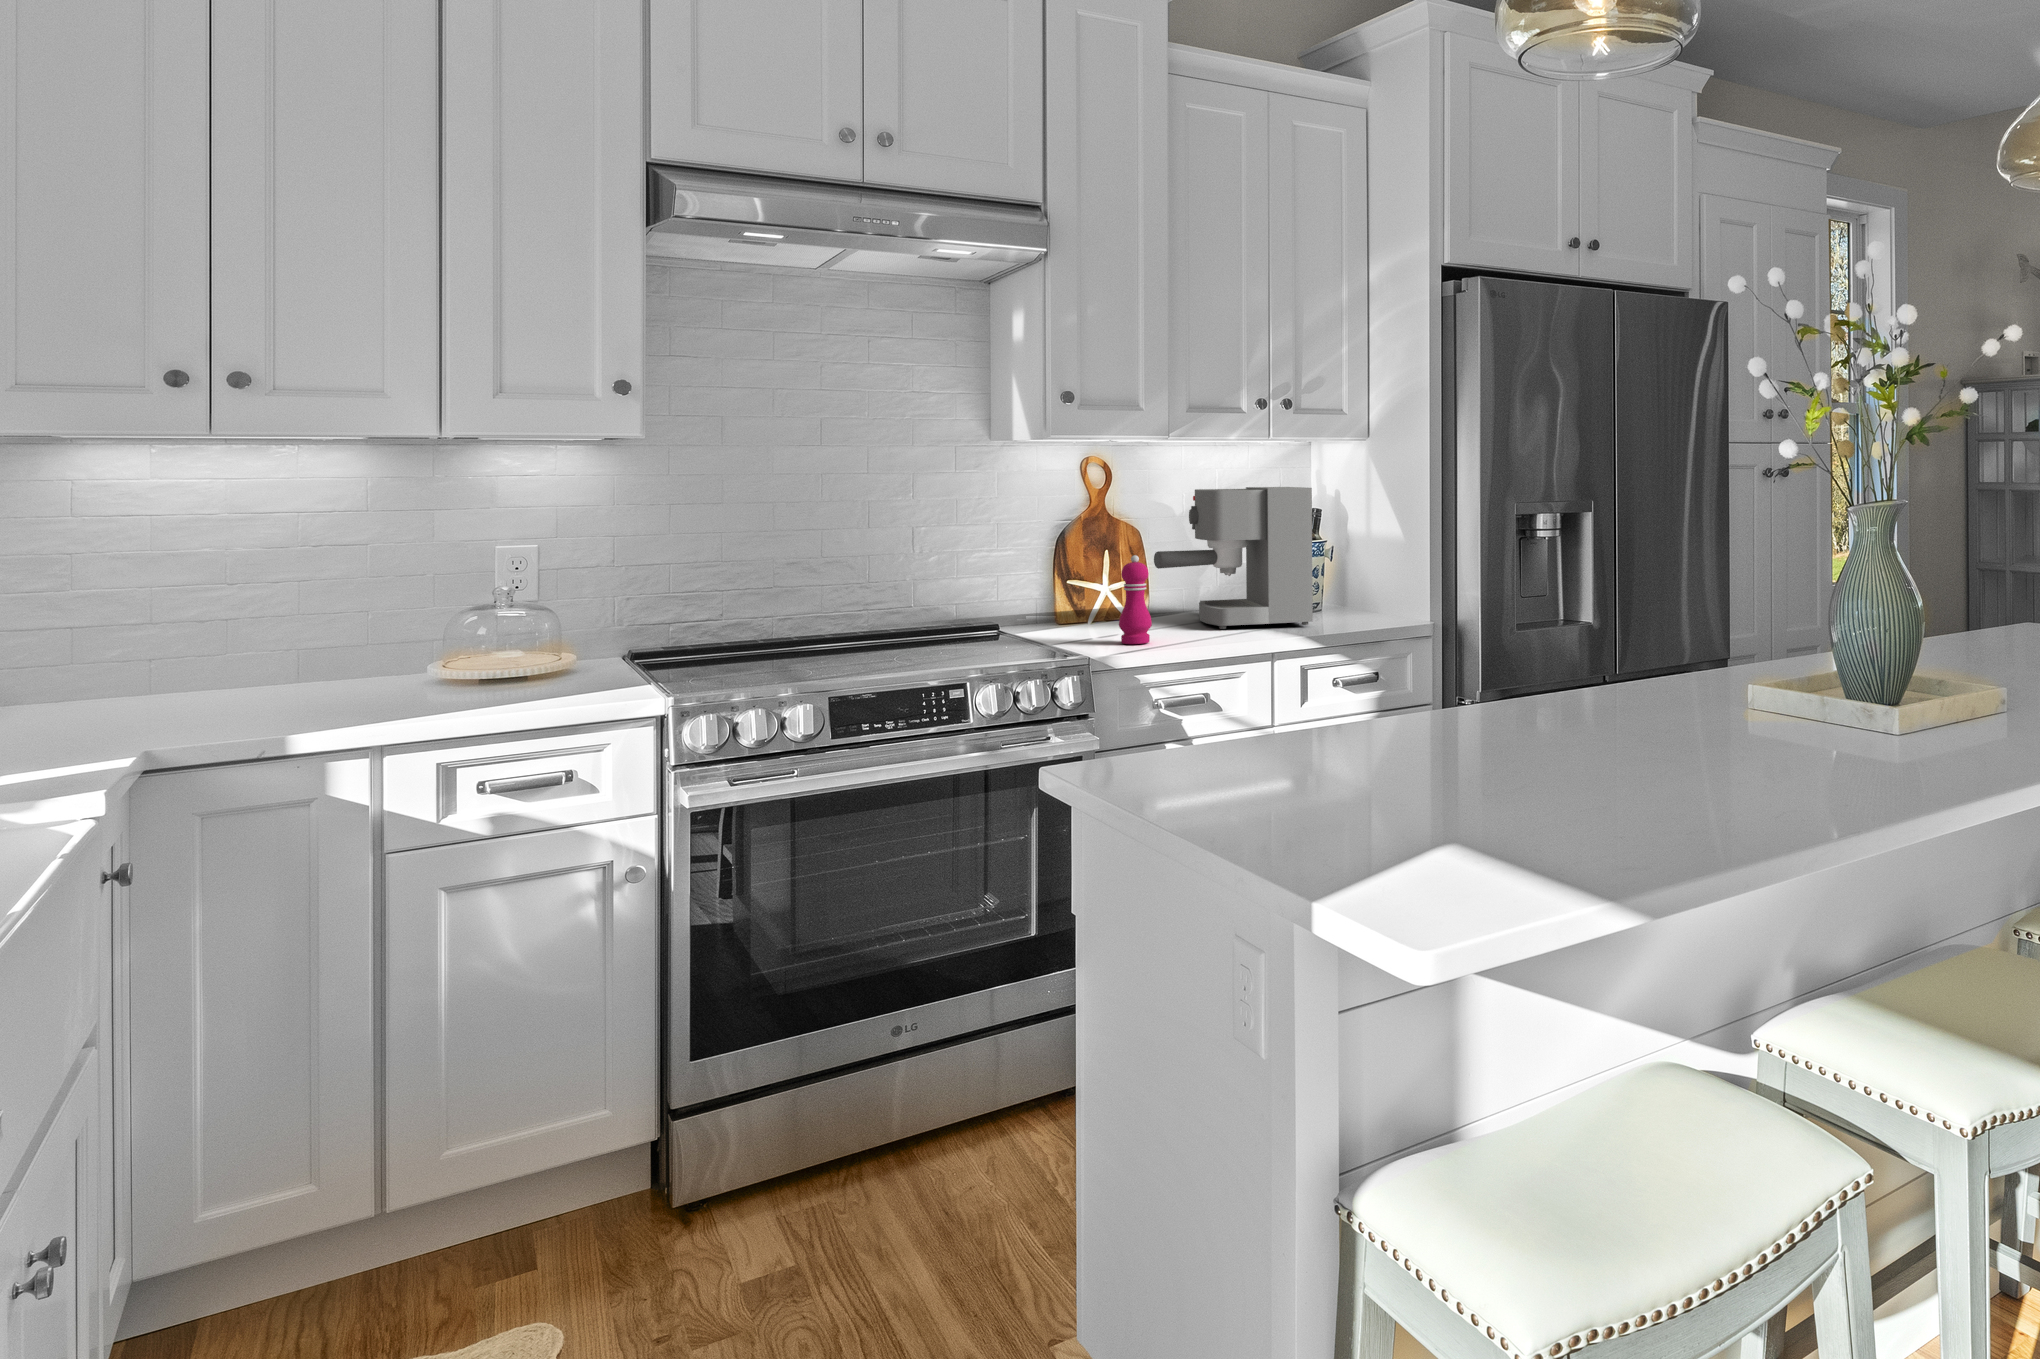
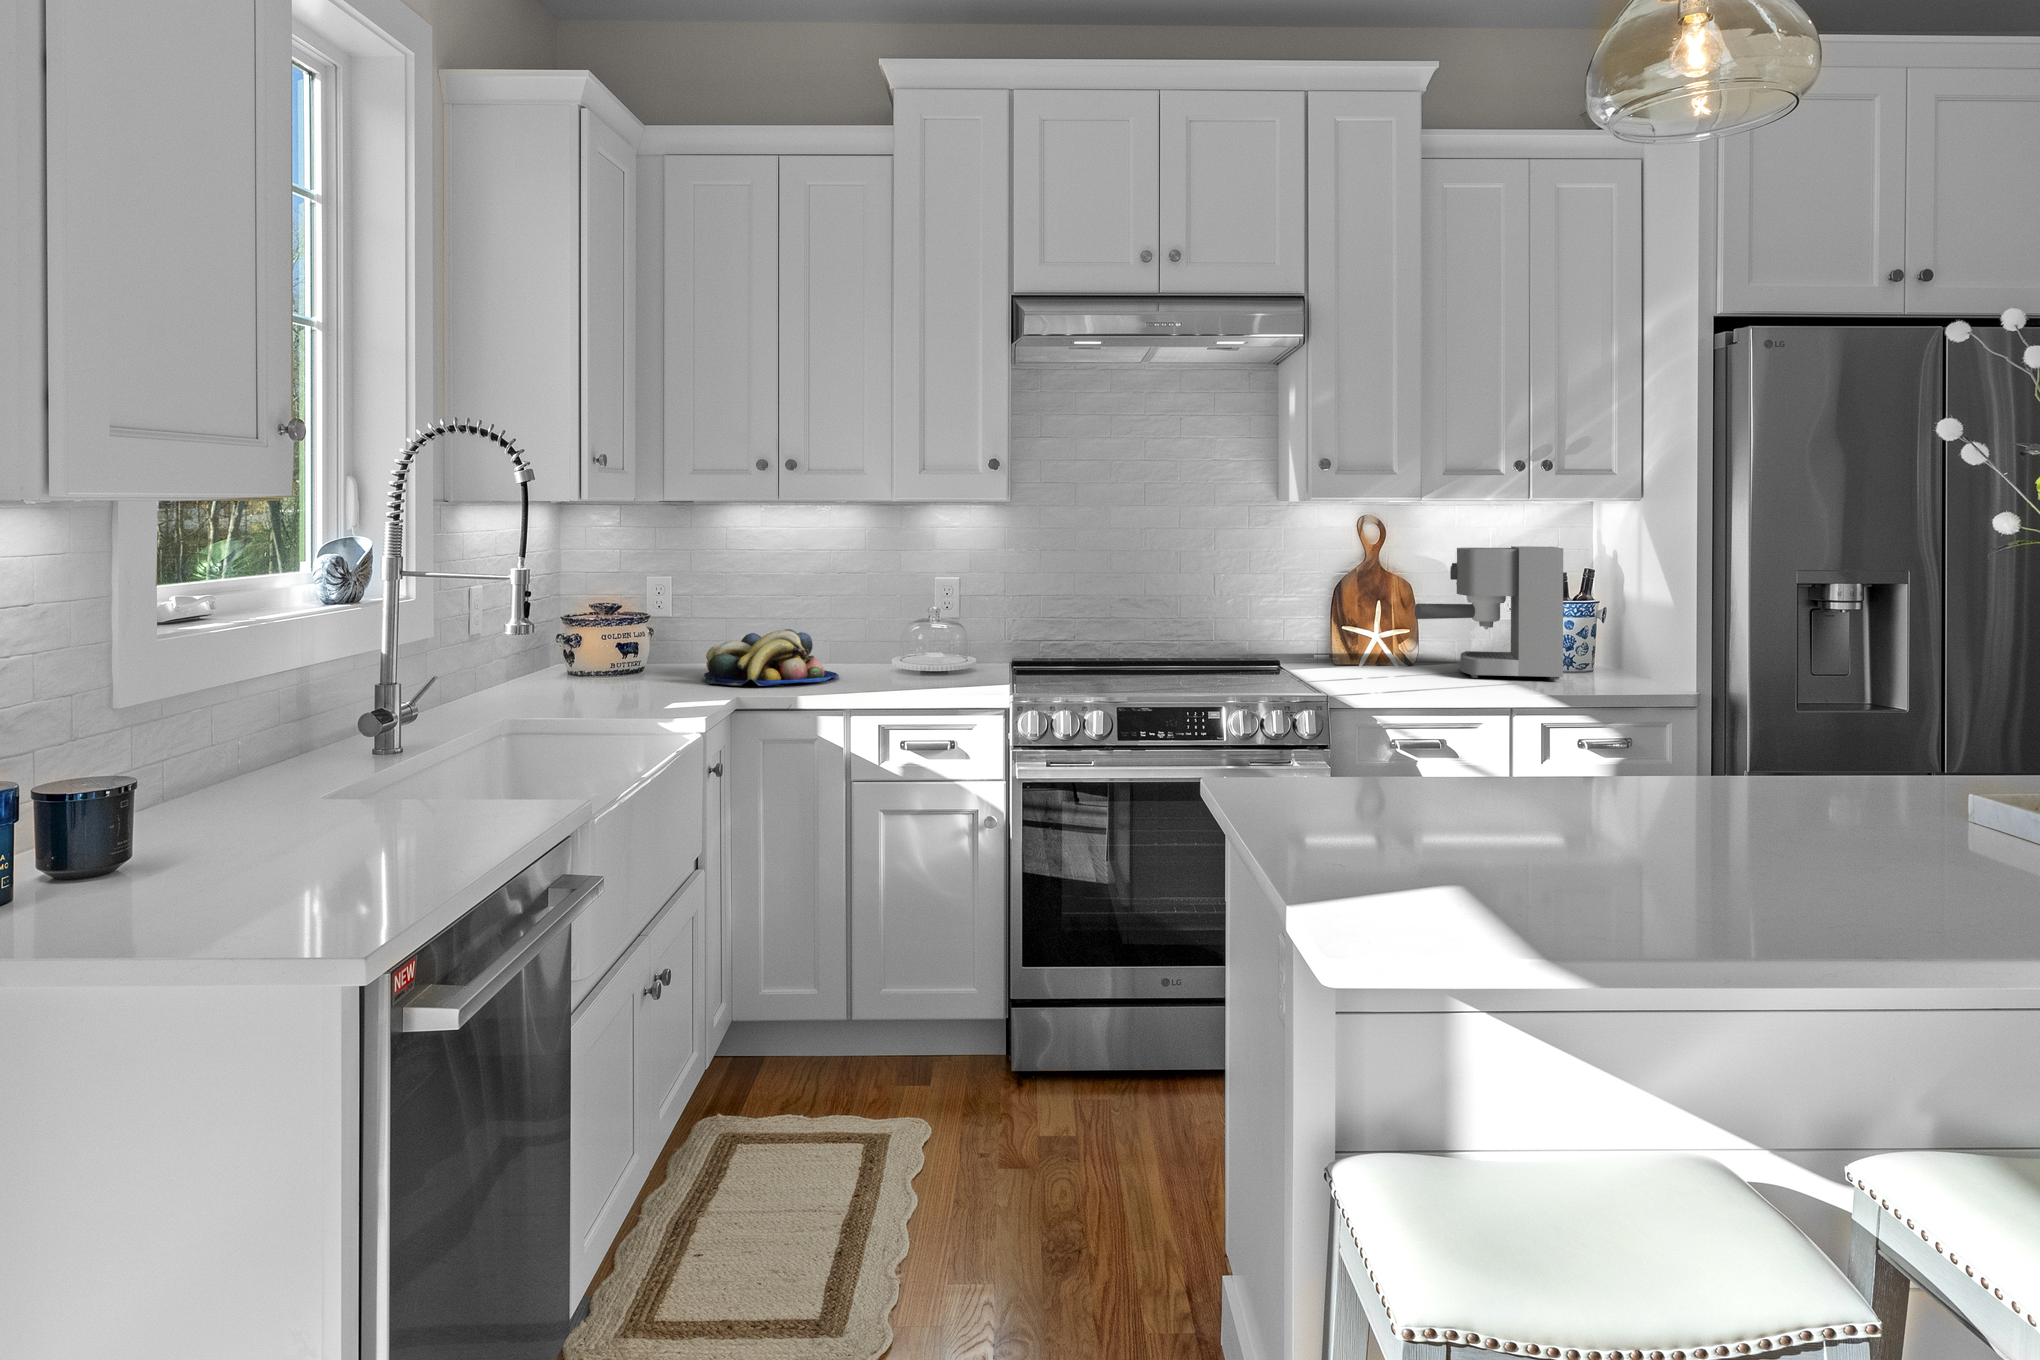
pepper mill: present [1119,555,1152,644] -> none [1370,606,1398,685]
fruit bowl: none [81,629,353,724] -> present [704,629,839,686]

